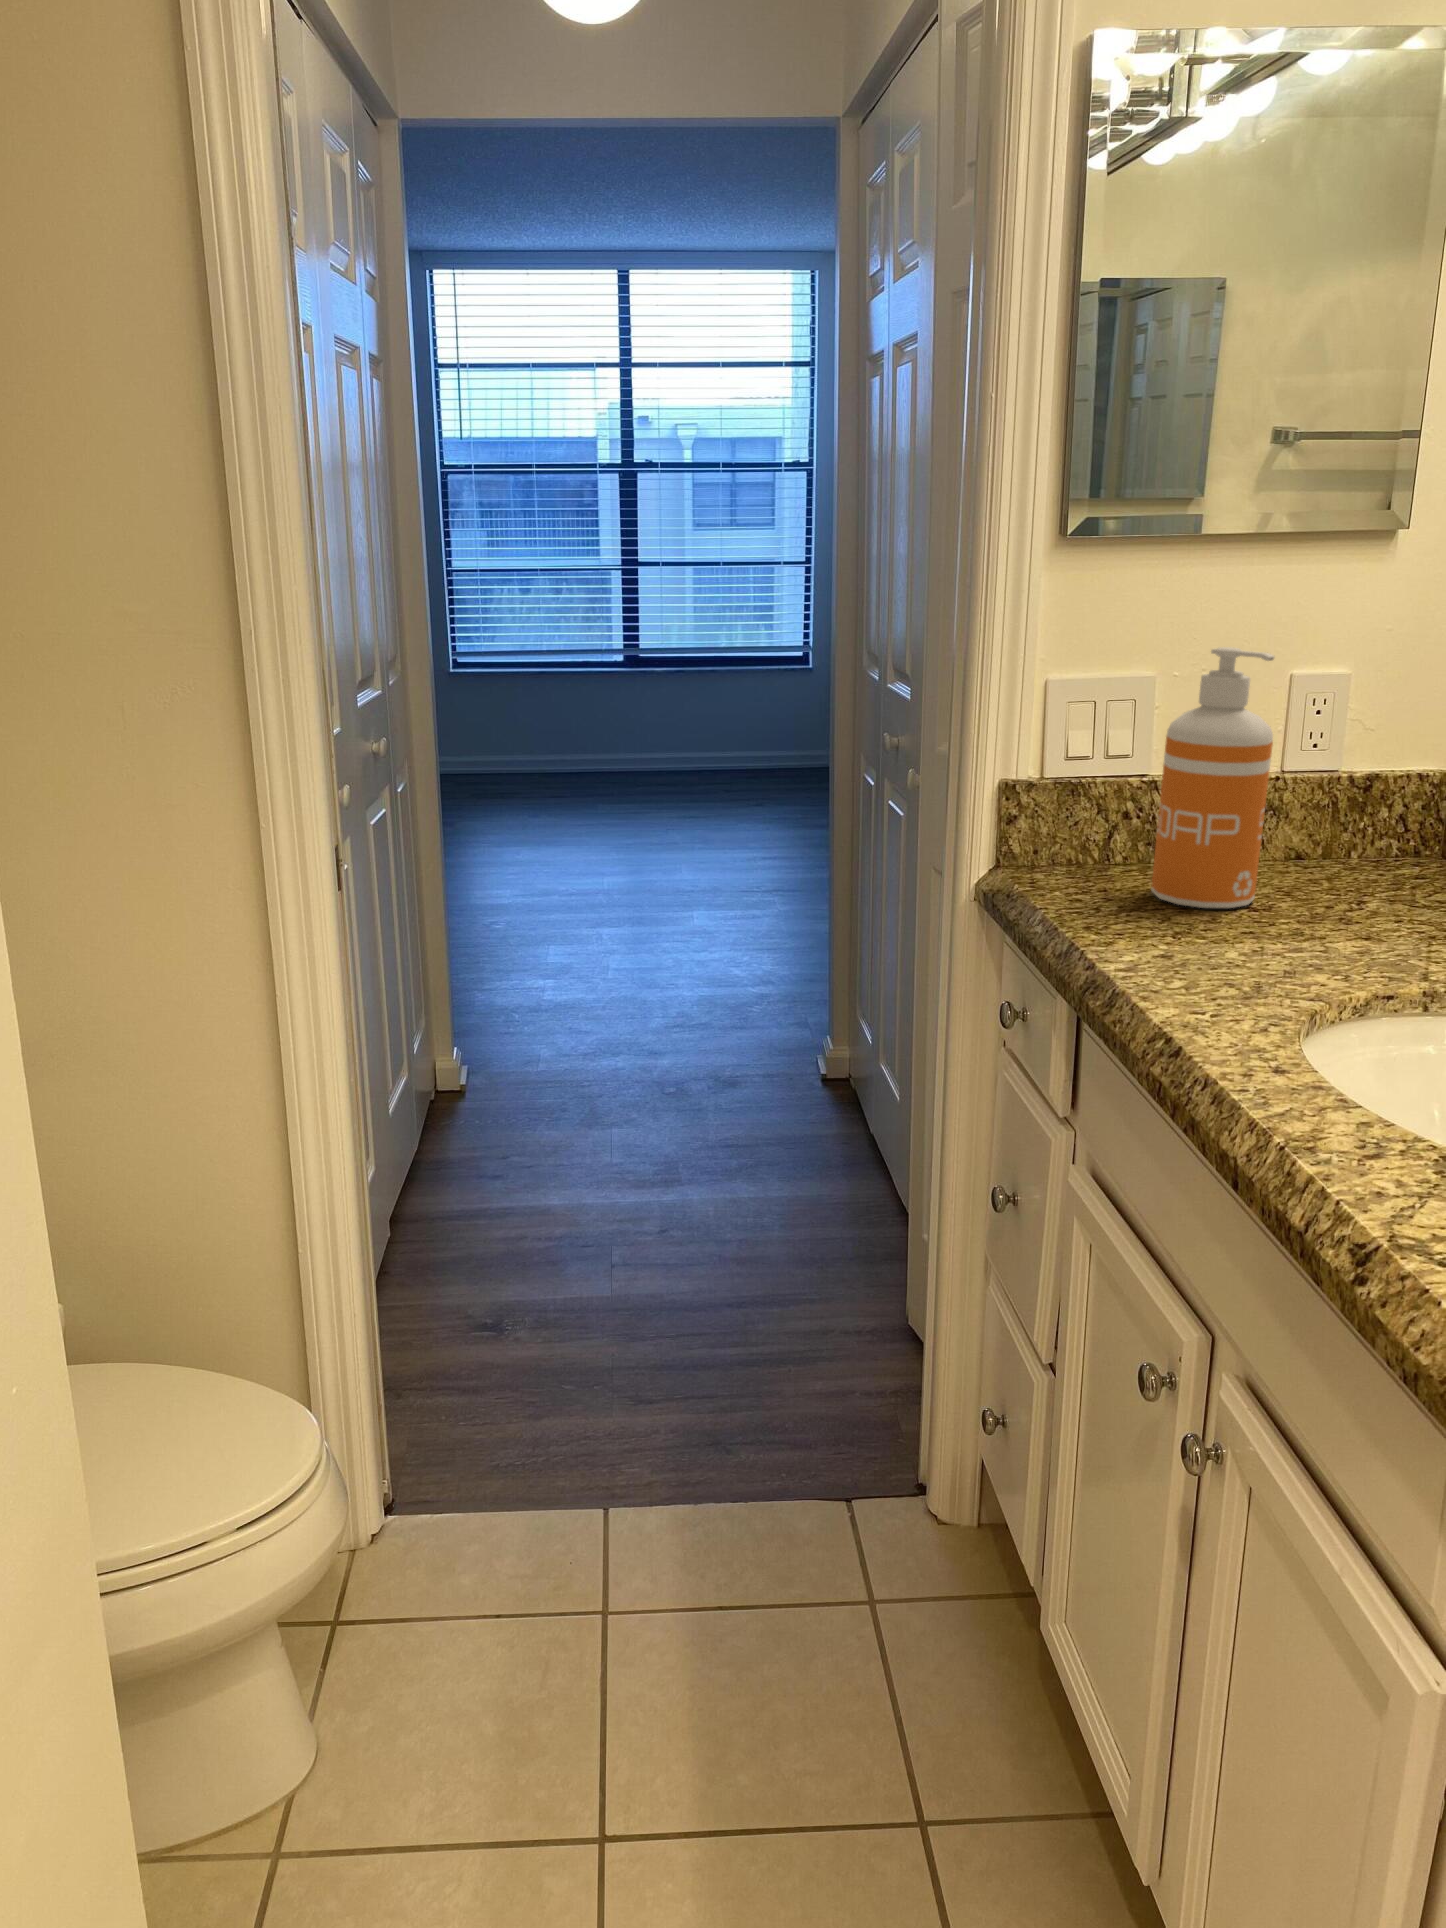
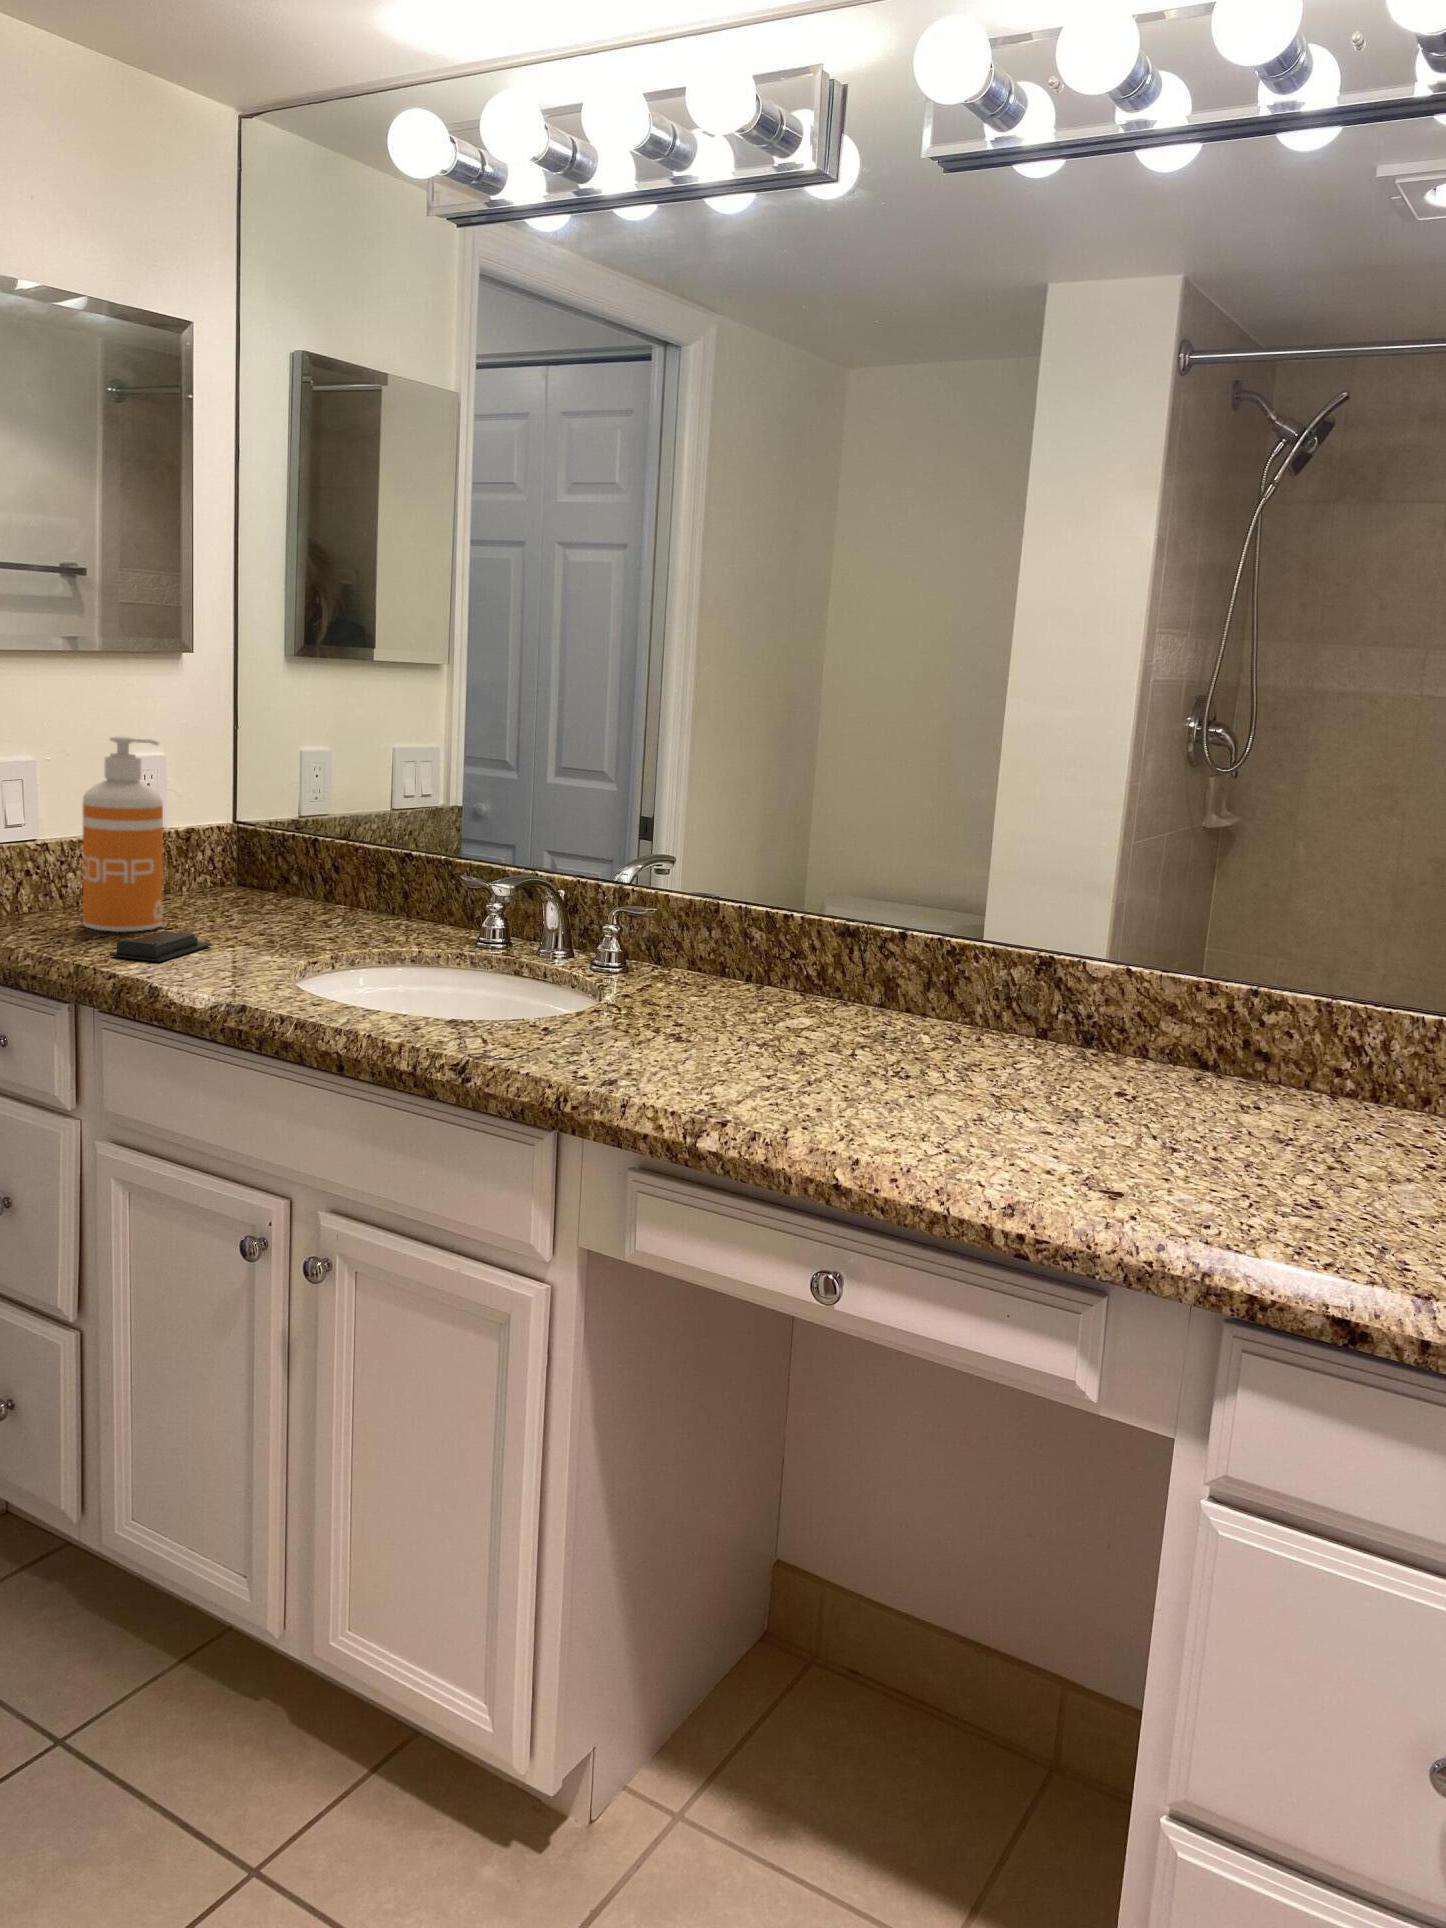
soap bar: none [1119,915,1273,958] -> present [109,931,212,962]

